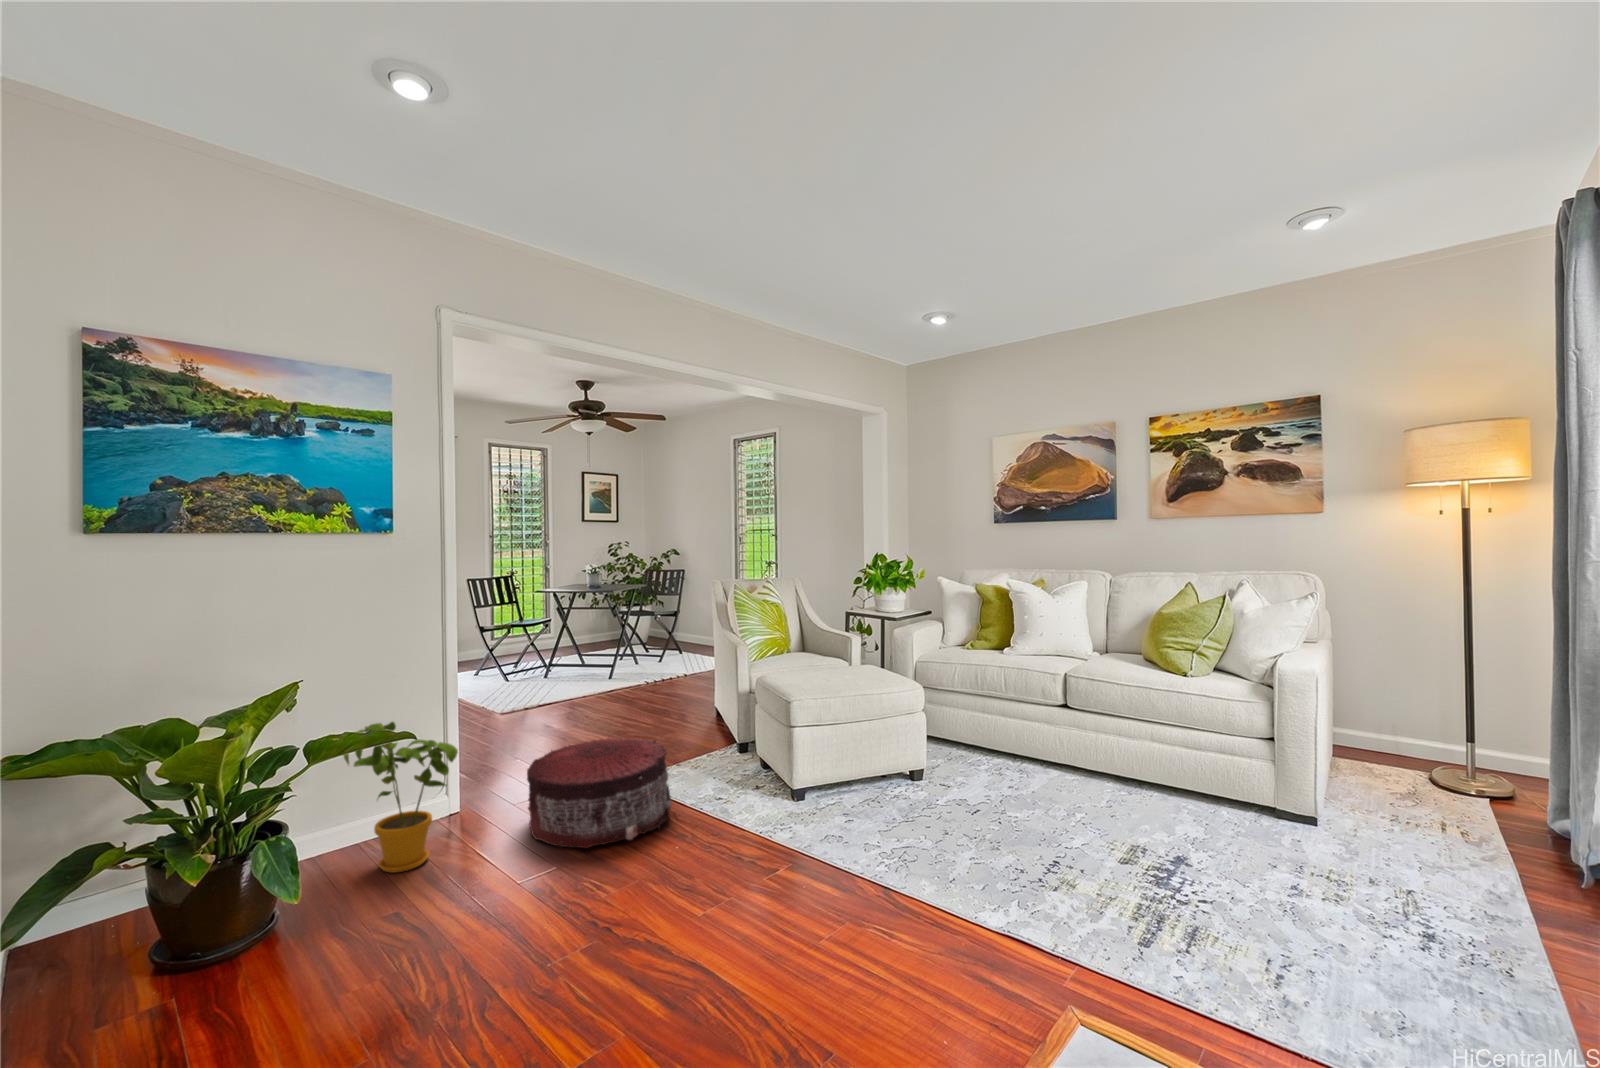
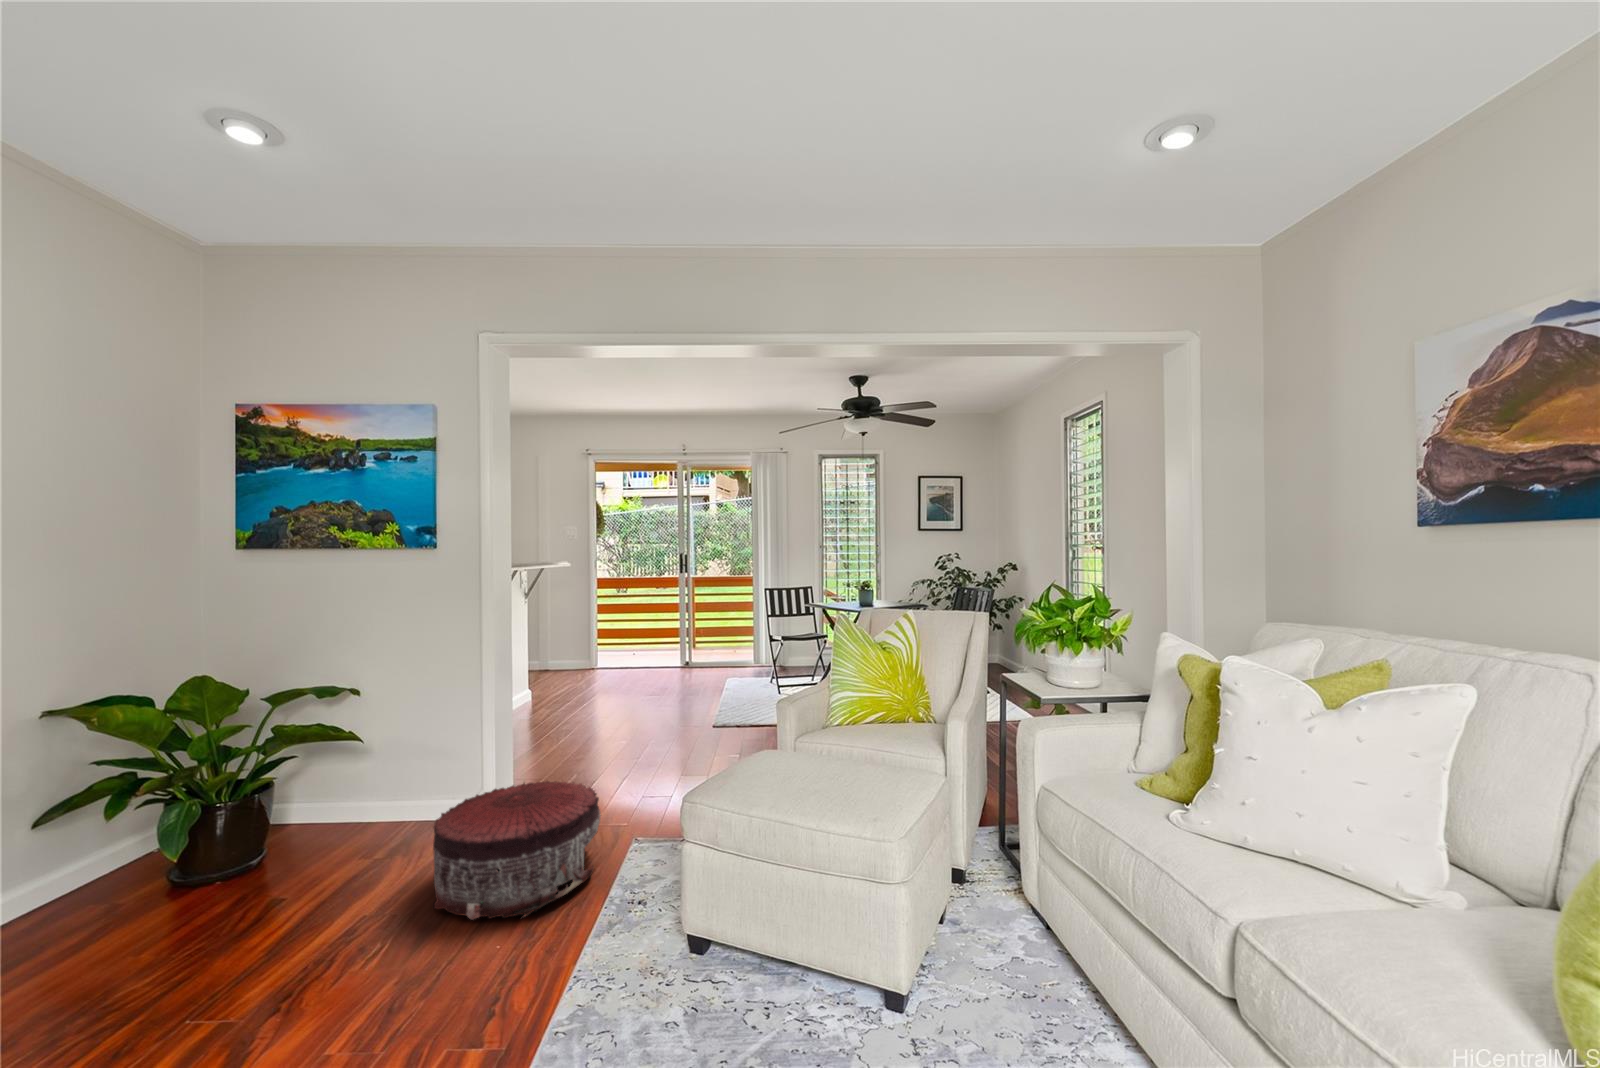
house plant: present [343,722,458,872] -> none [311,721,415,862]

